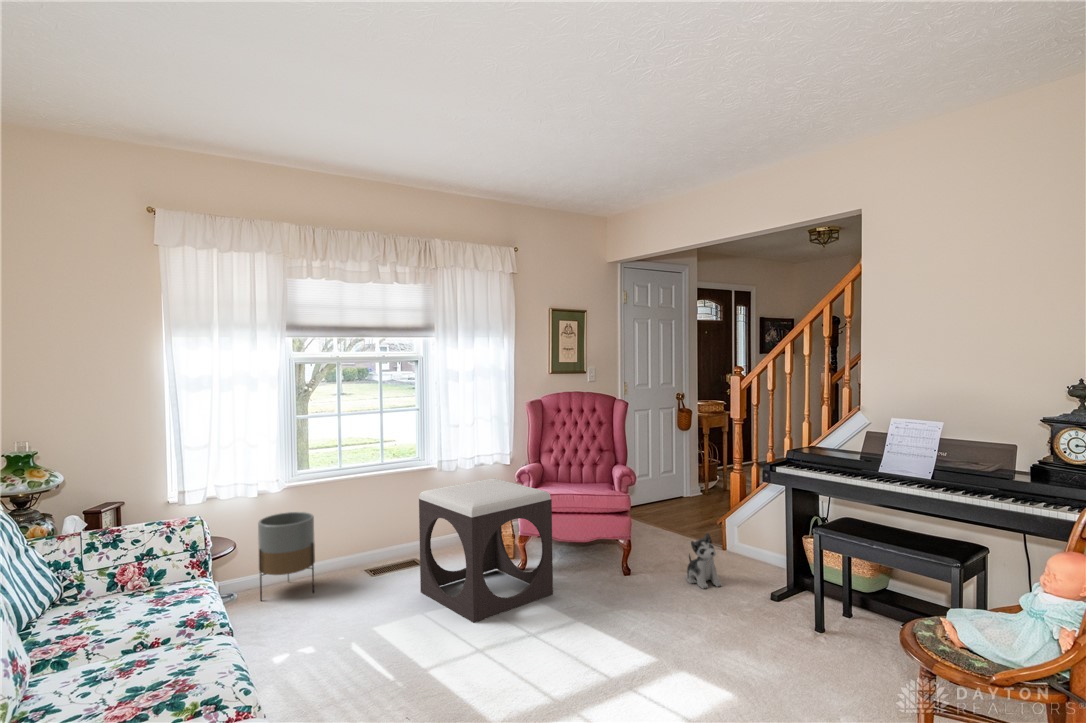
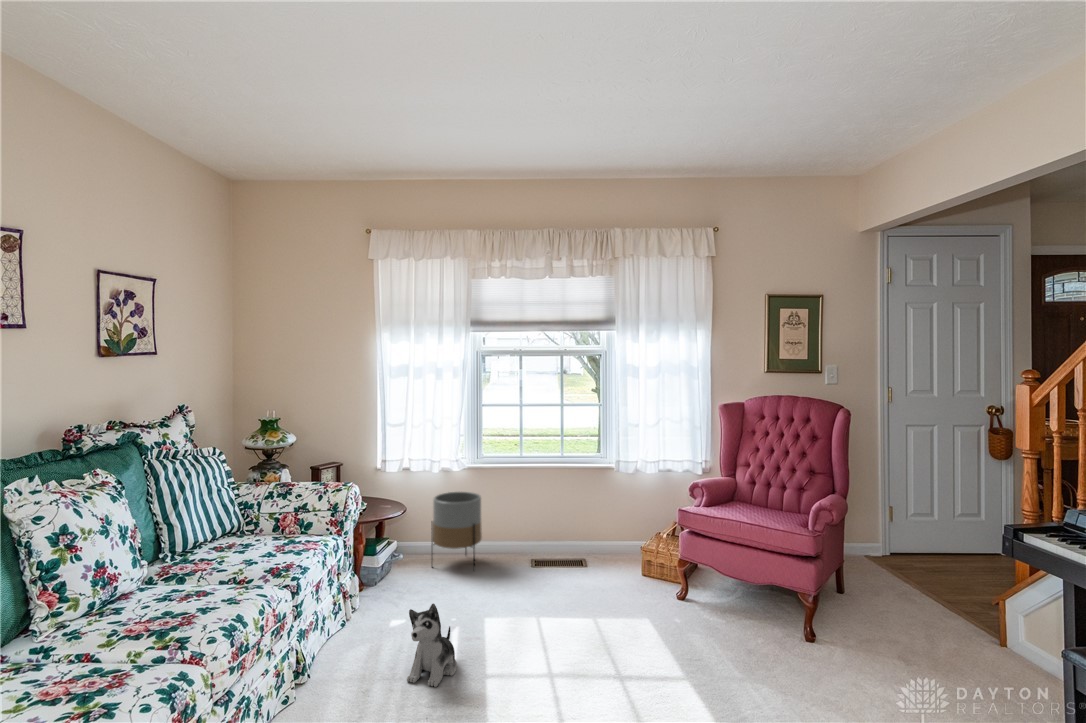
footstool: present [419,478,553,623] -> none [560,487,692,644]
plush toy: present [686,533,722,589] -> present [407,603,457,687]

